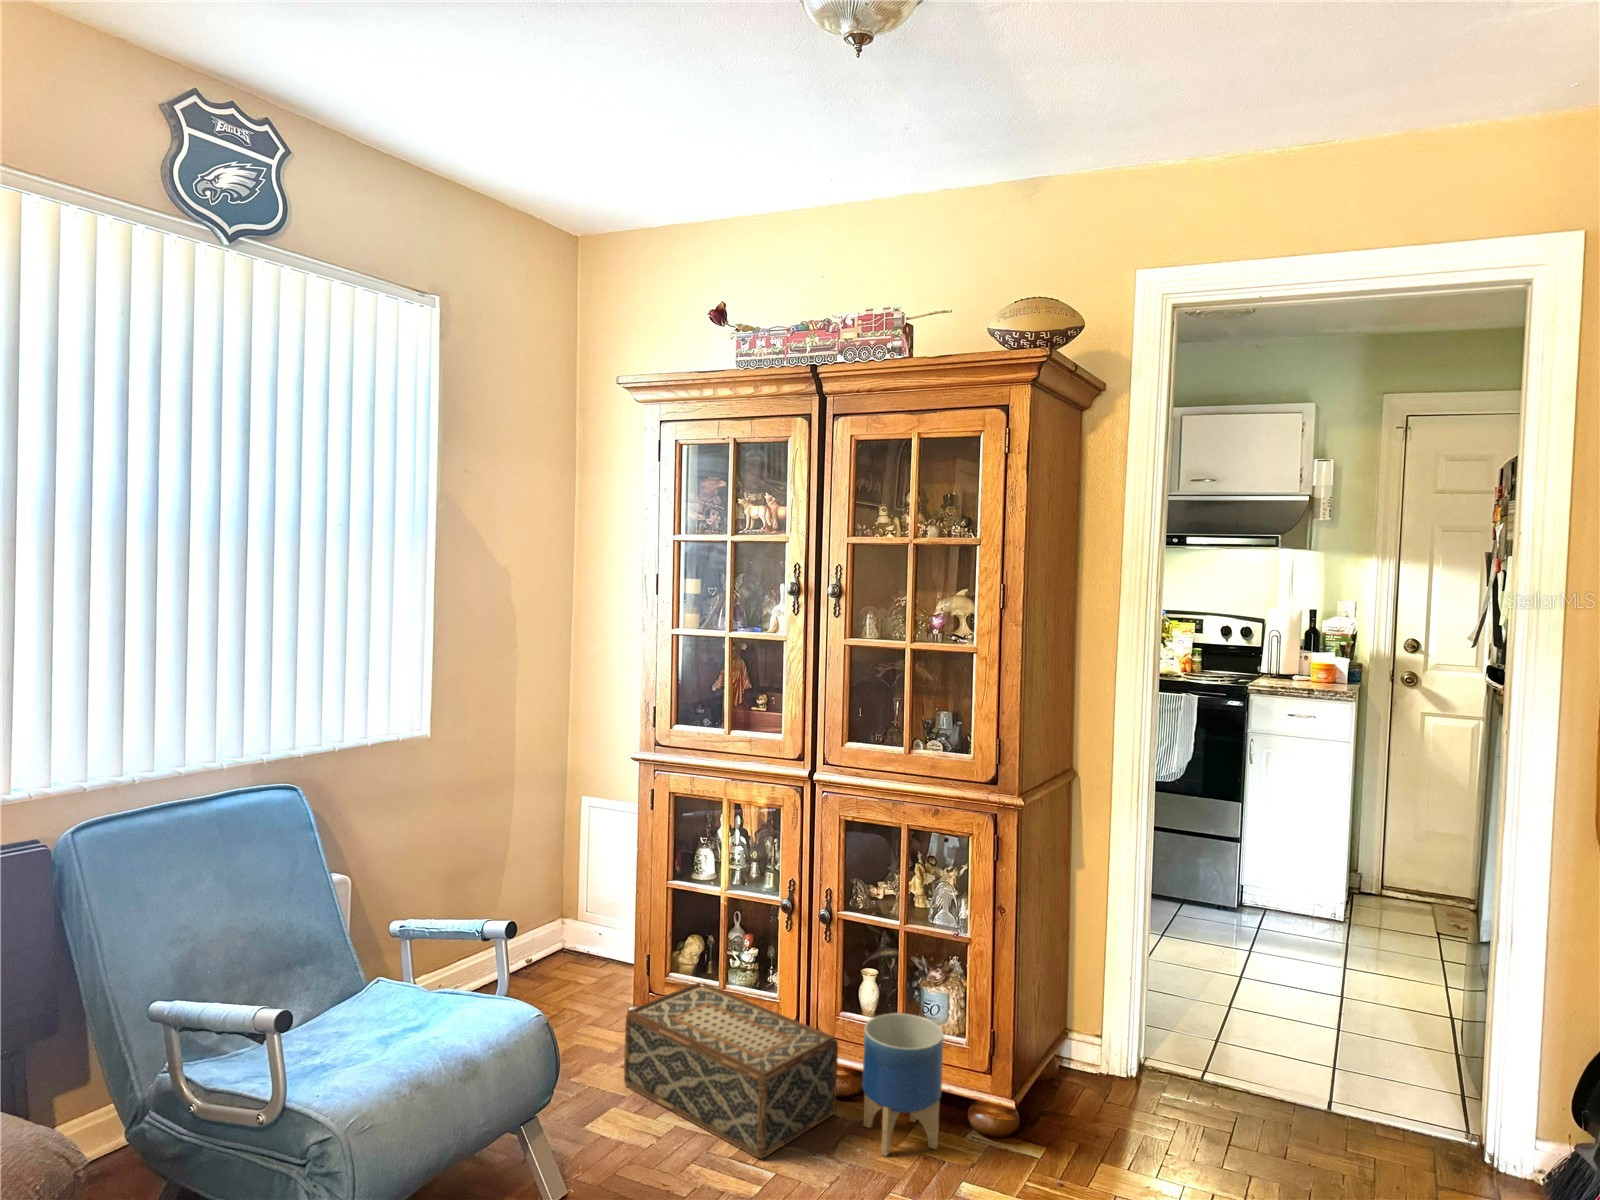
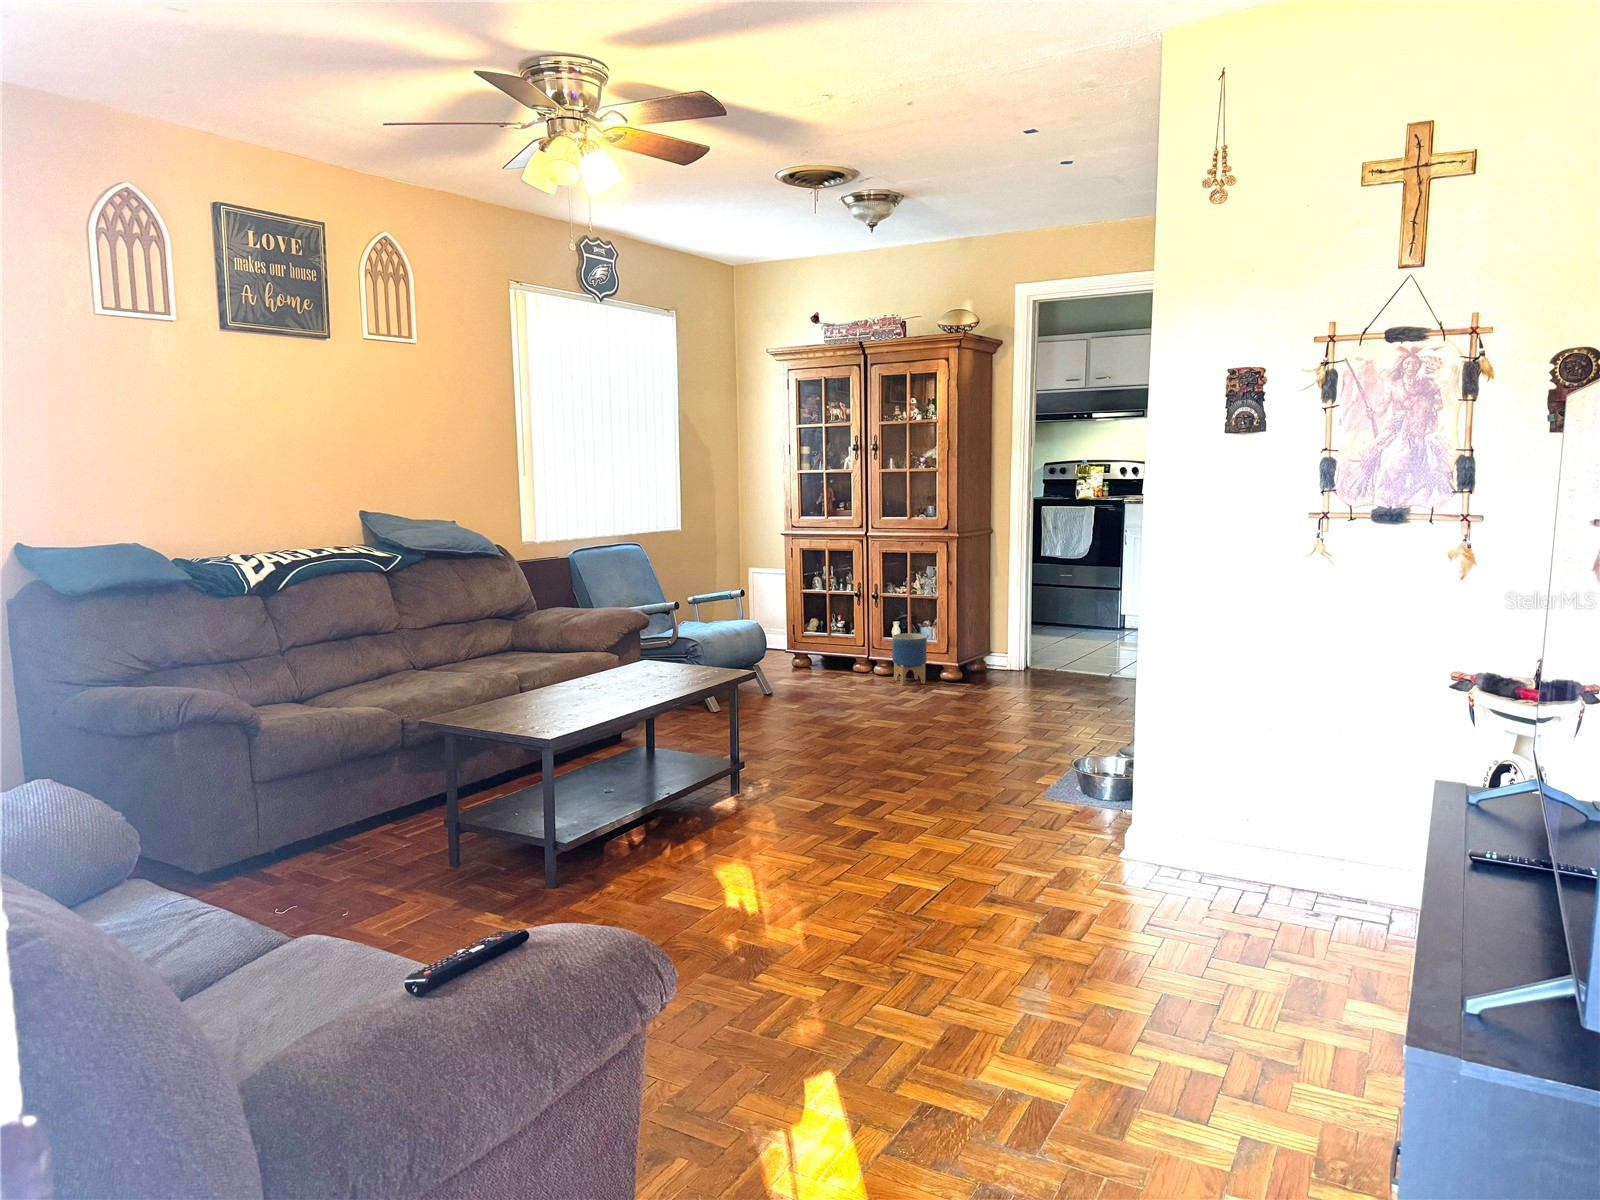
woven basket: present [624,983,838,1159] -> none [787,635,882,686]

